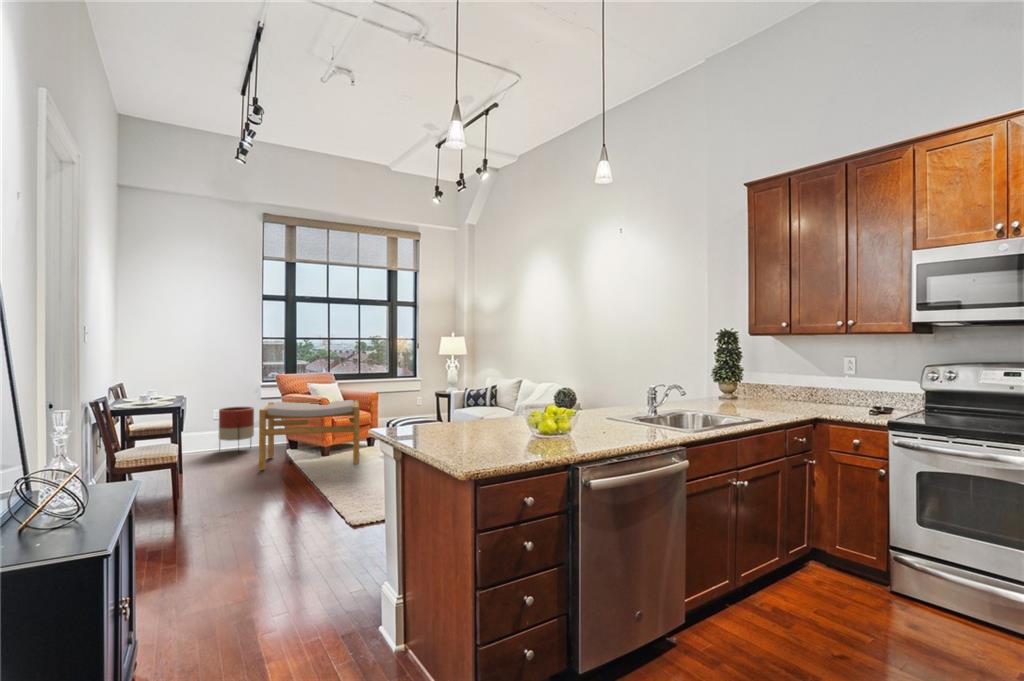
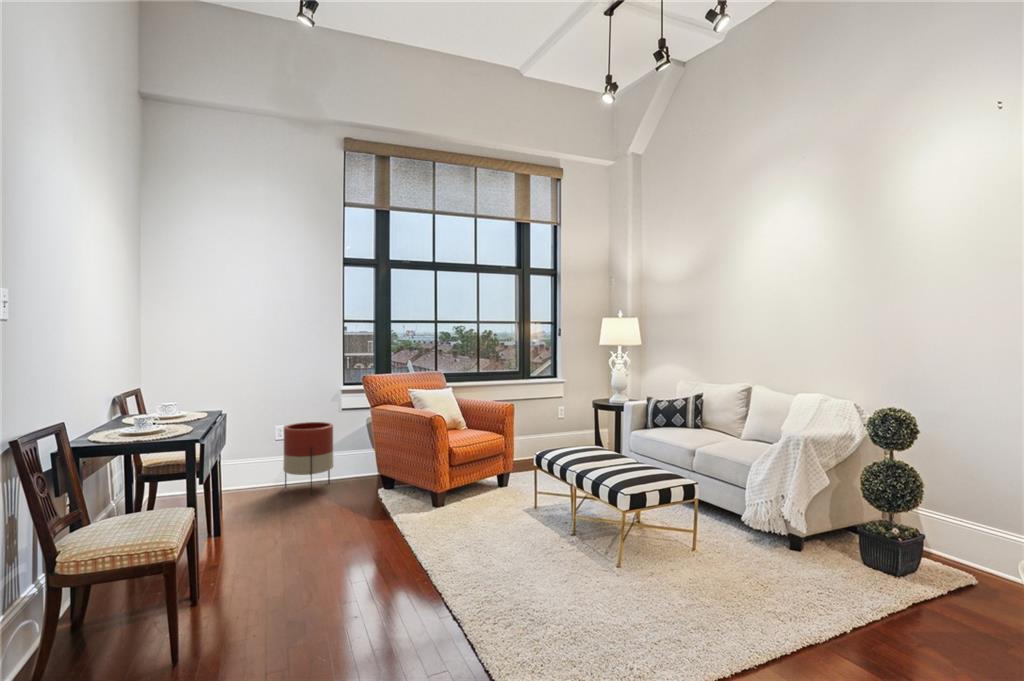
footstool: present [259,400,360,470] -> none [340,417,498,535]

